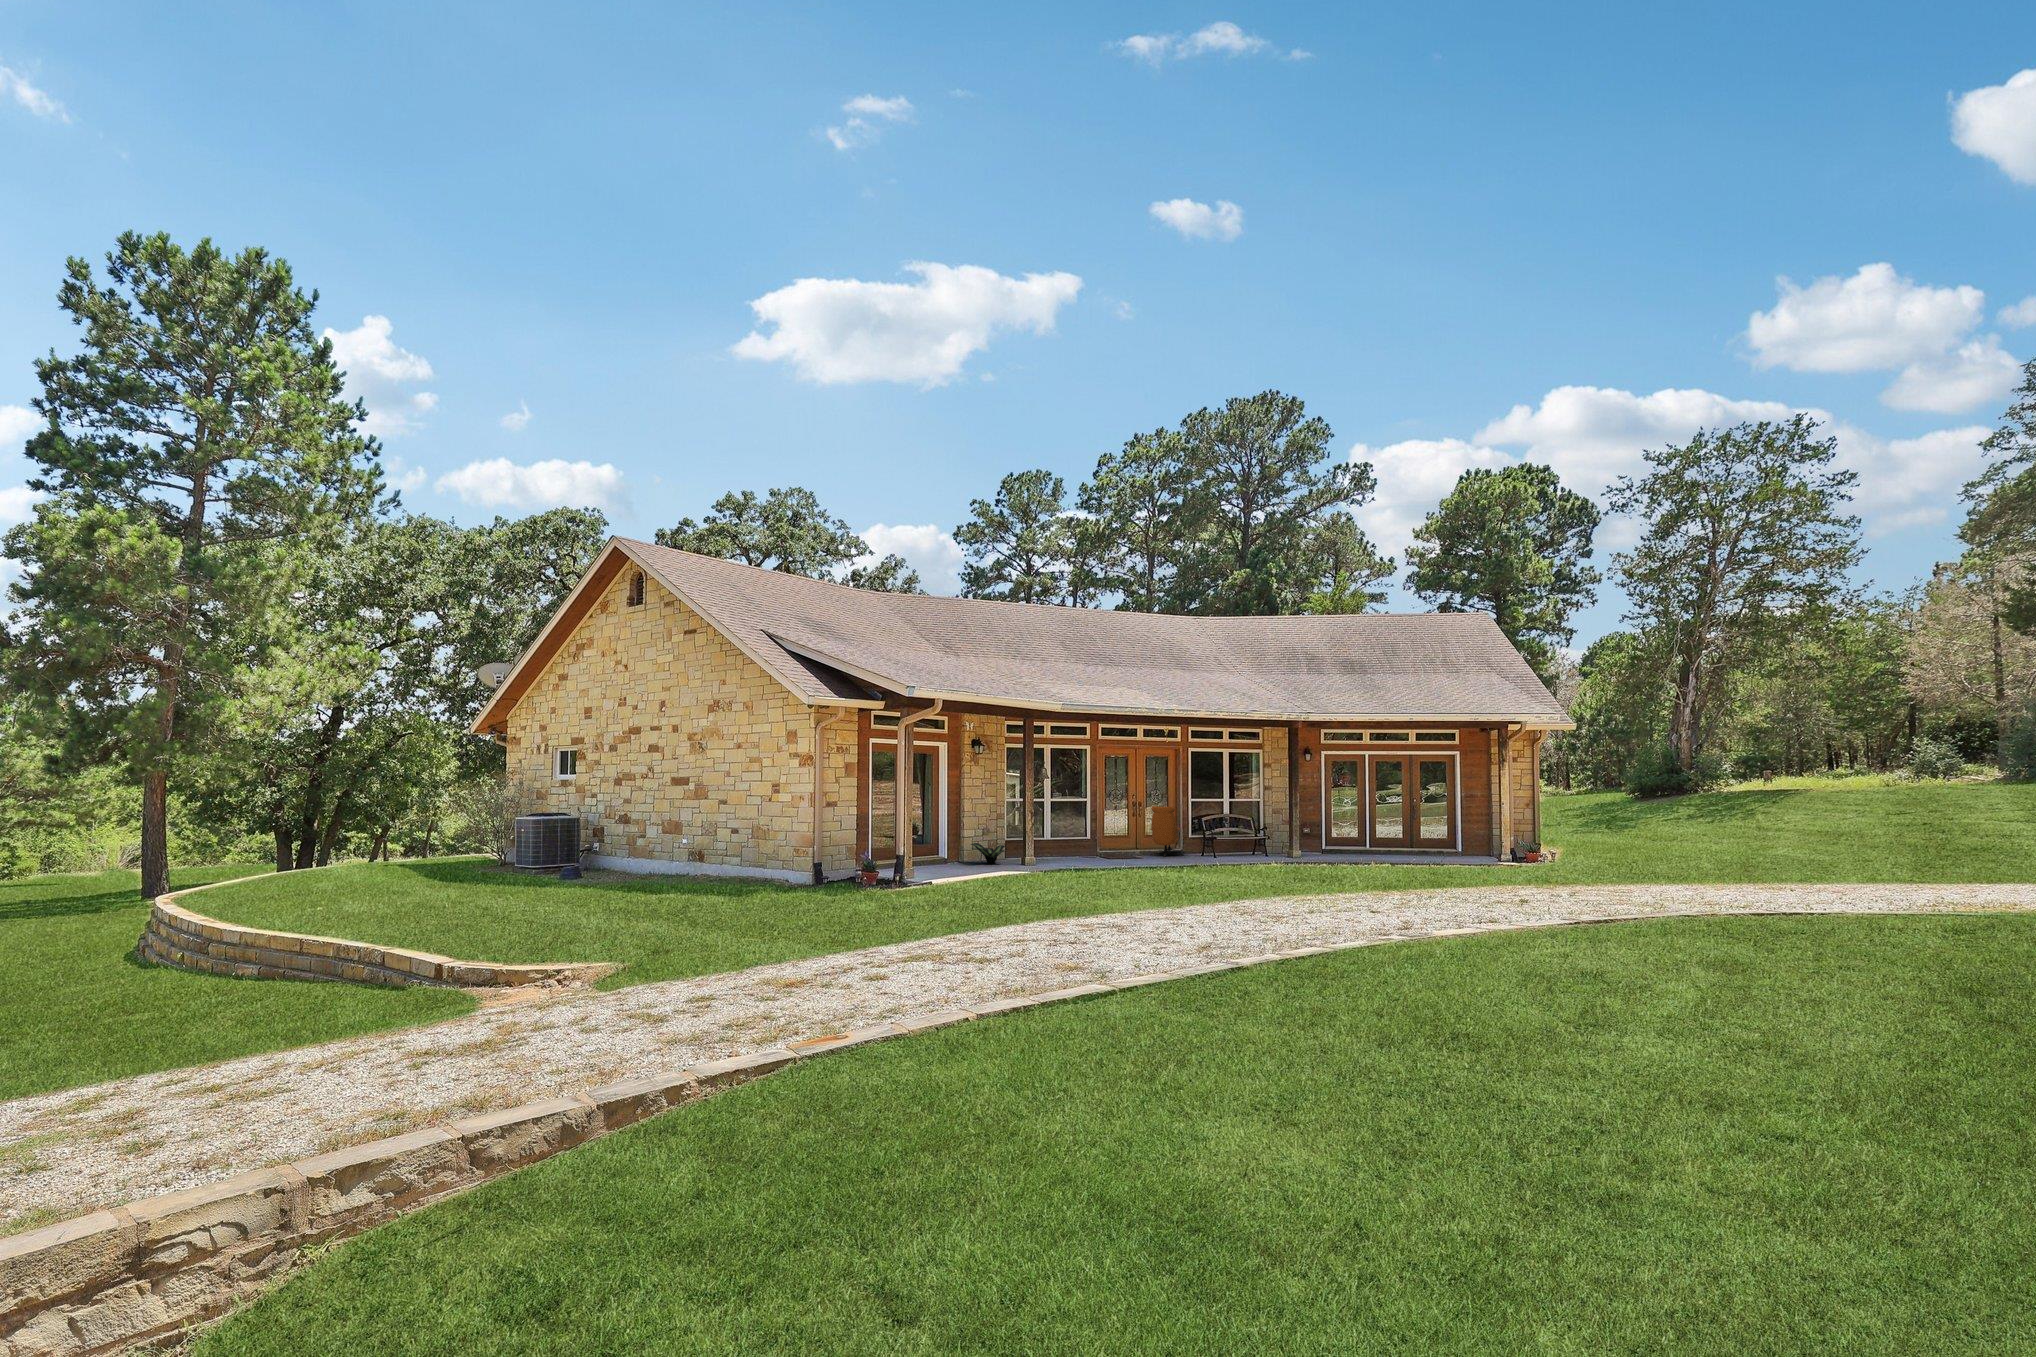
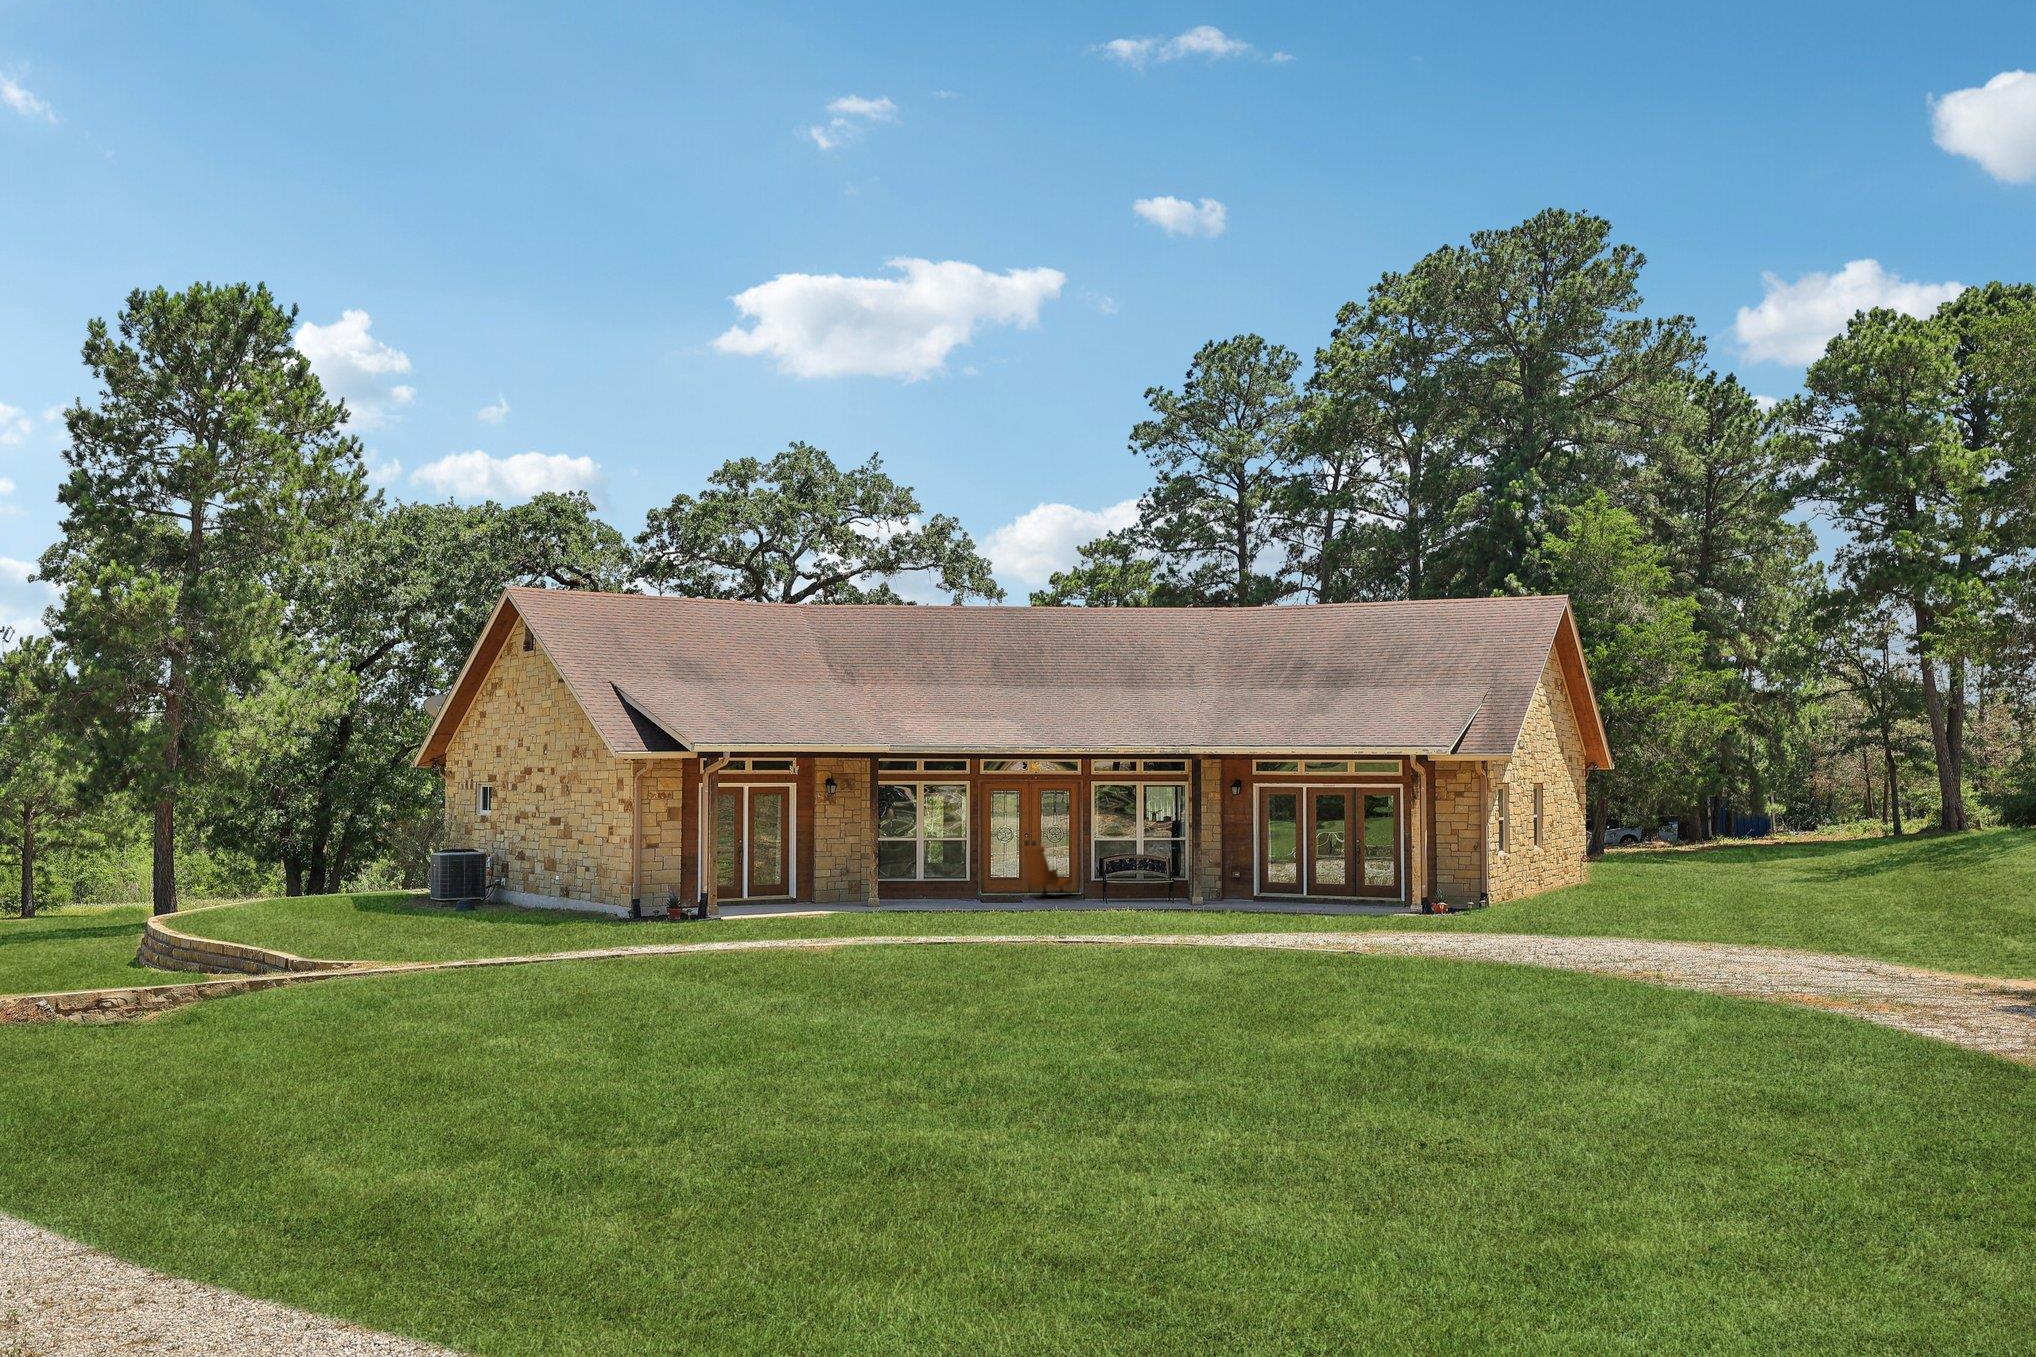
potted plant: present [971,843,1005,864] -> none [825,880,866,901]

